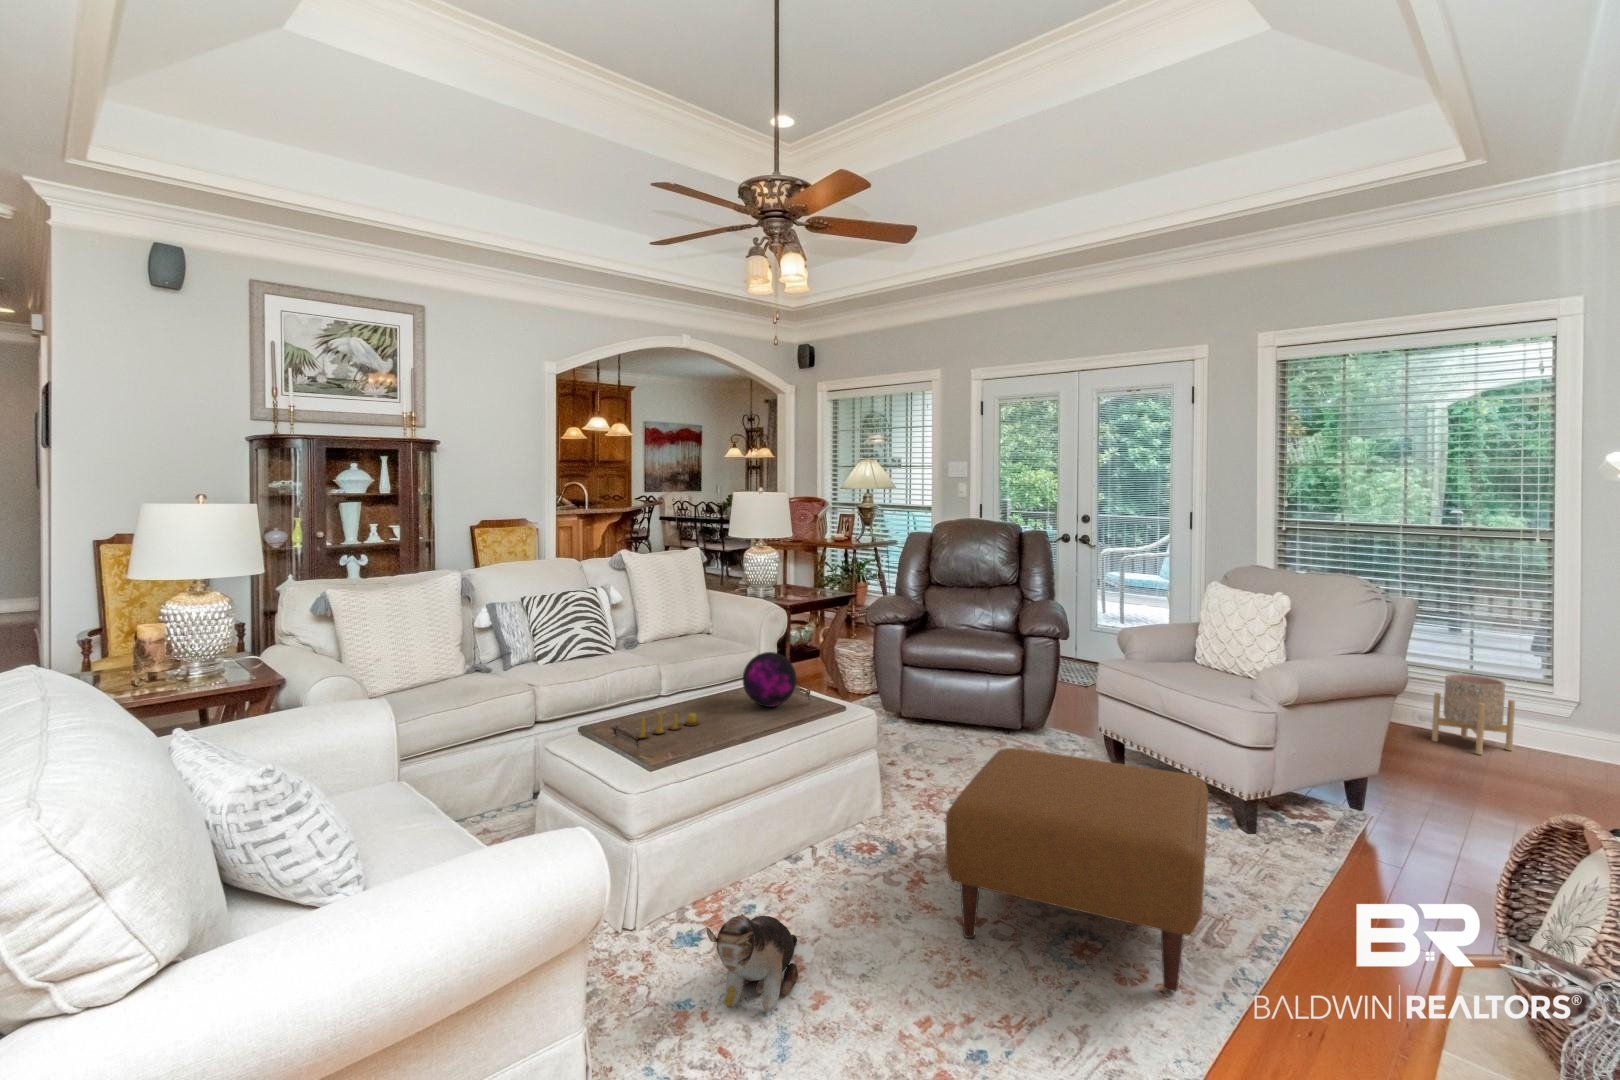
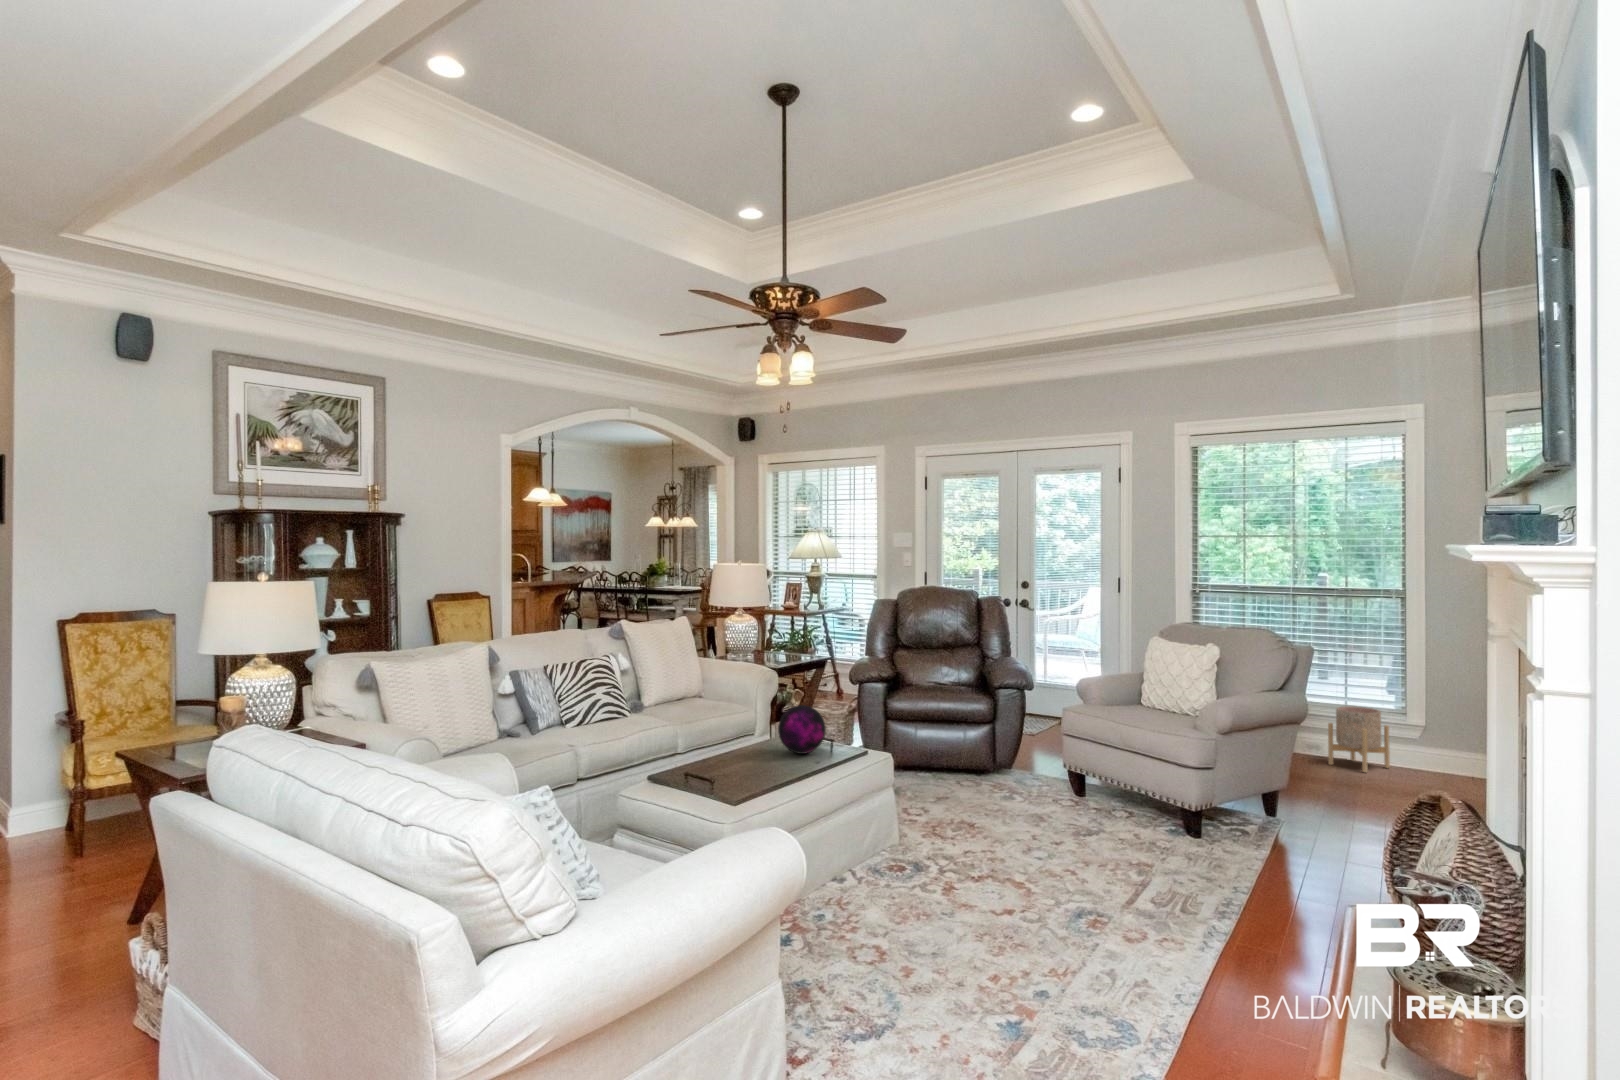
candle: present [636,713,699,738] -> none [705,758,752,782]
ottoman: present [945,748,1208,992] -> none [985,776,1184,941]
plush toy: present [706,914,798,1012] -> none [831,901,887,978]

